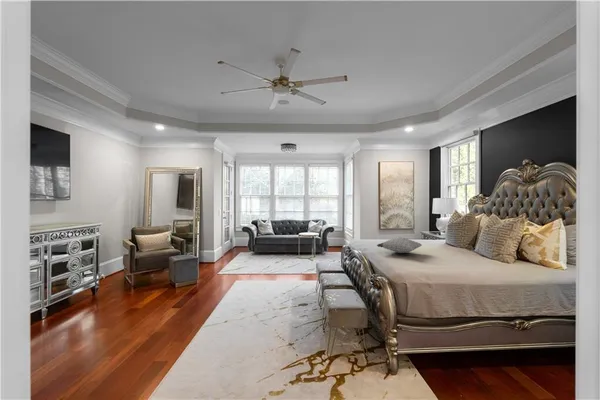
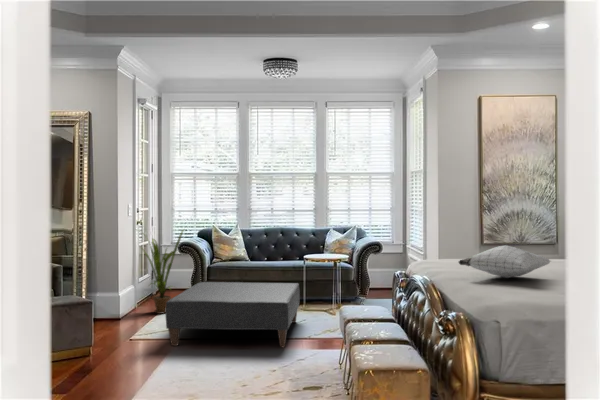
house plant: none [222,221,245,260] -> present [145,231,183,314]
ottoman: none [235,247,297,280] -> present [165,282,300,347]

